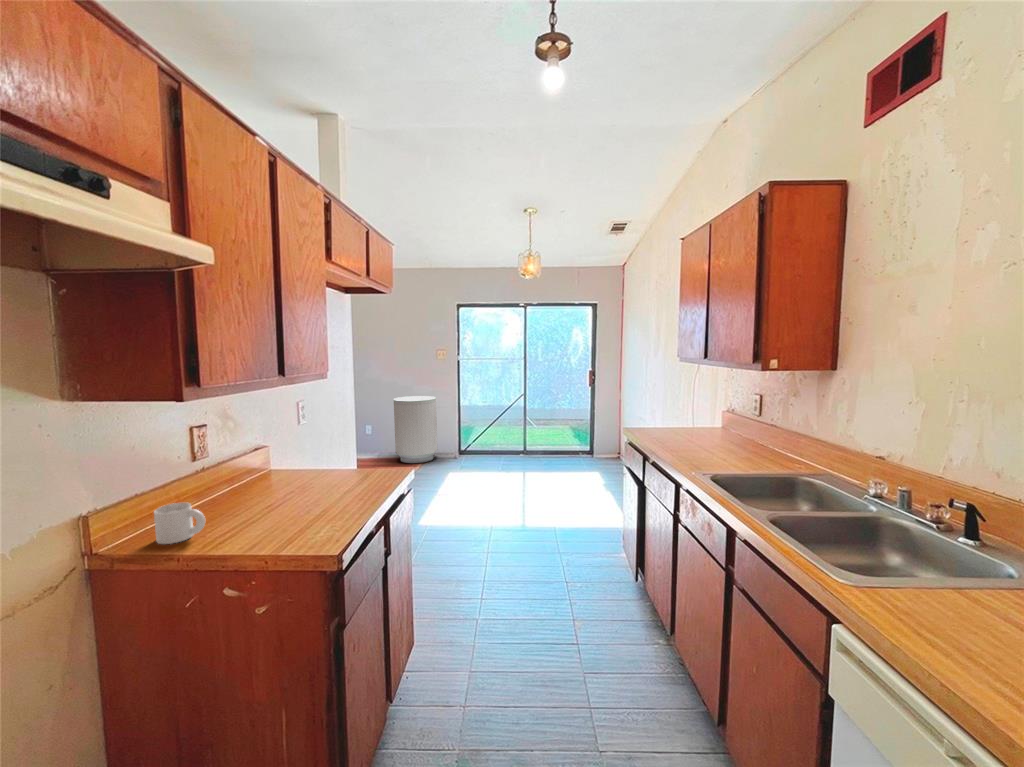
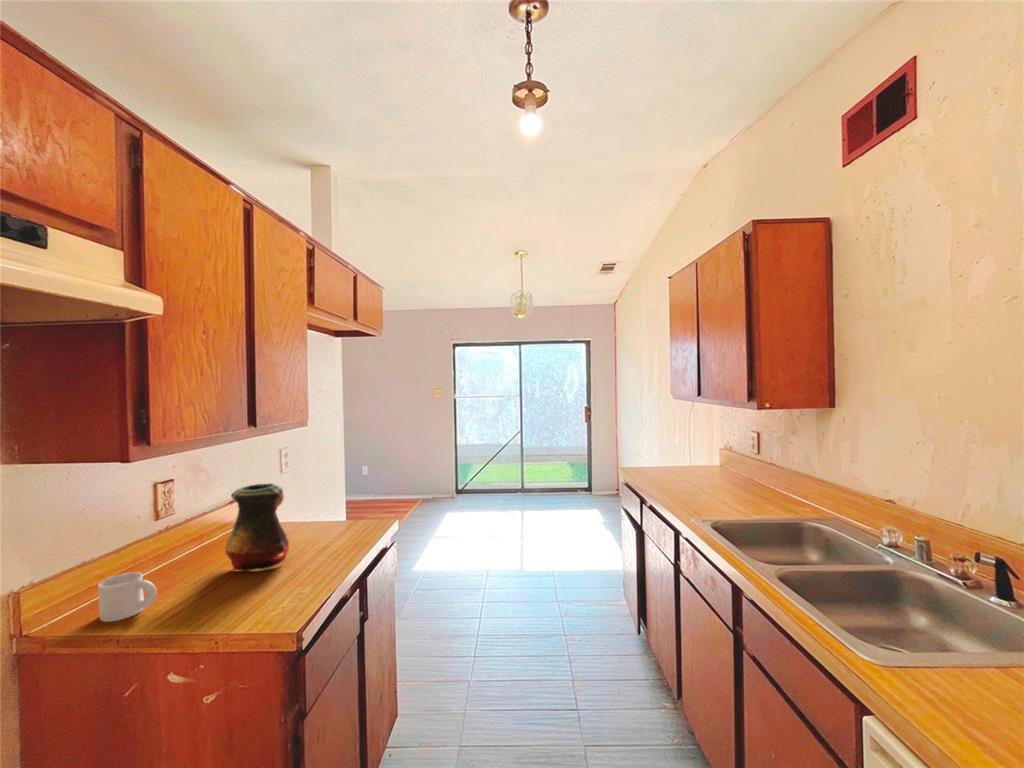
trash can: present [394,396,437,463] -> none [389,437,434,506]
vase: none [259,428,317,507] -> present [225,483,289,571]

